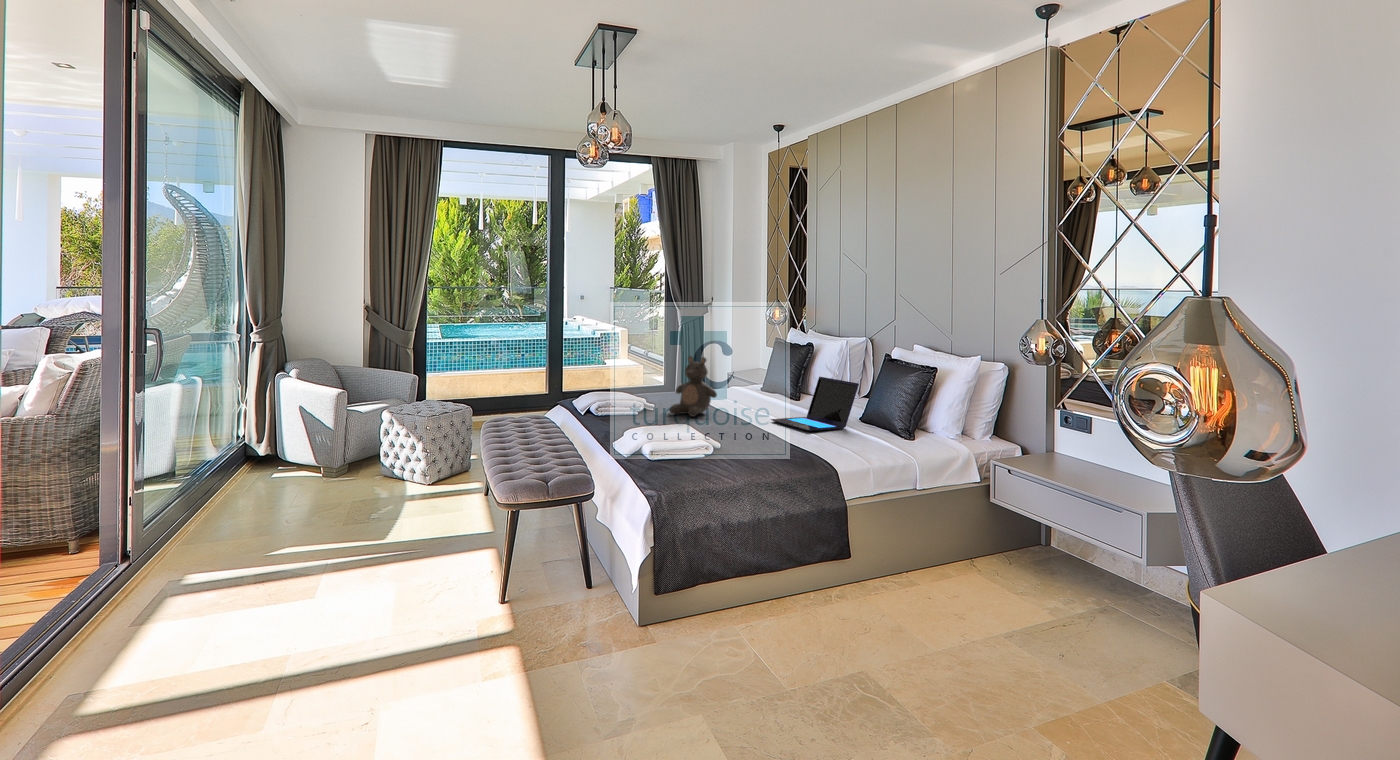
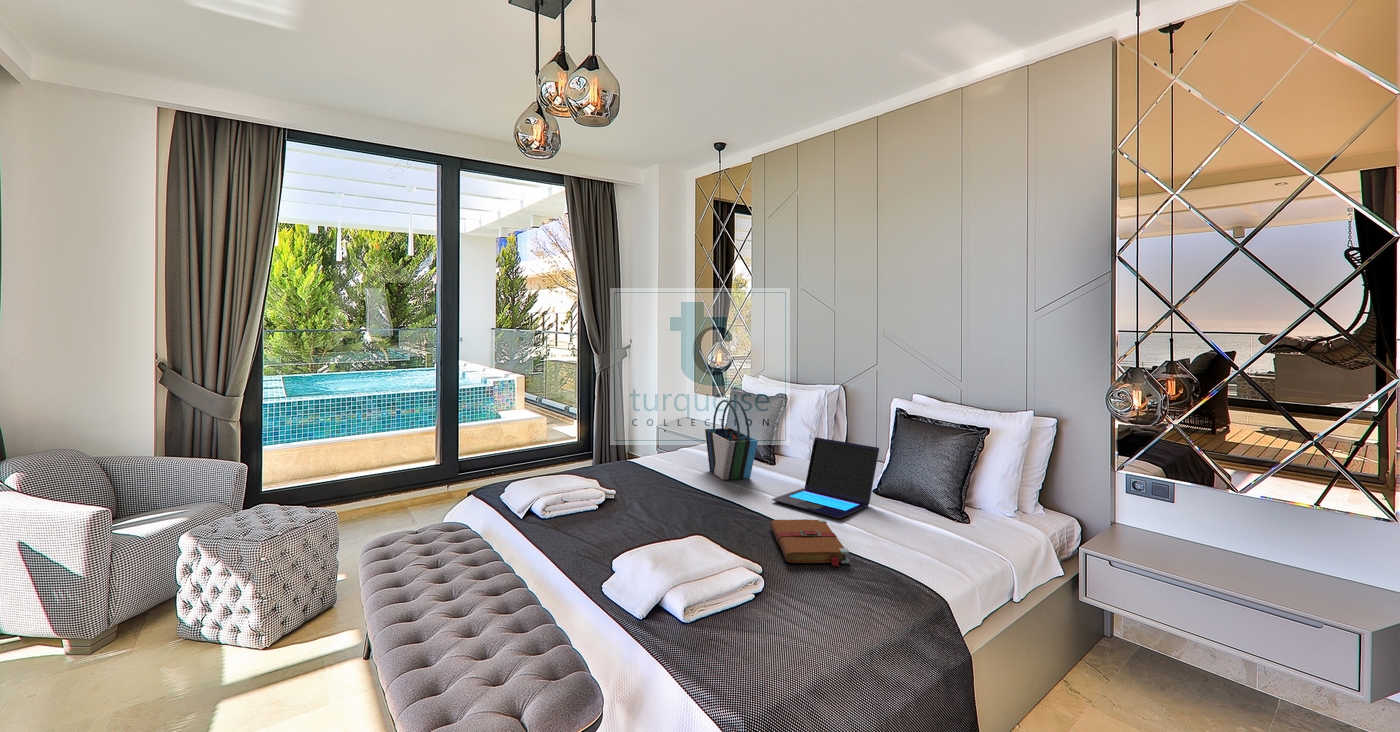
tote bag: none [744,345,775,410] -> present [705,400,758,480]
teddy bear: present [670,356,717,417] -> none [637,421,696,504]
book: none [740,426,792,449] -> present [770,519,849,567]

